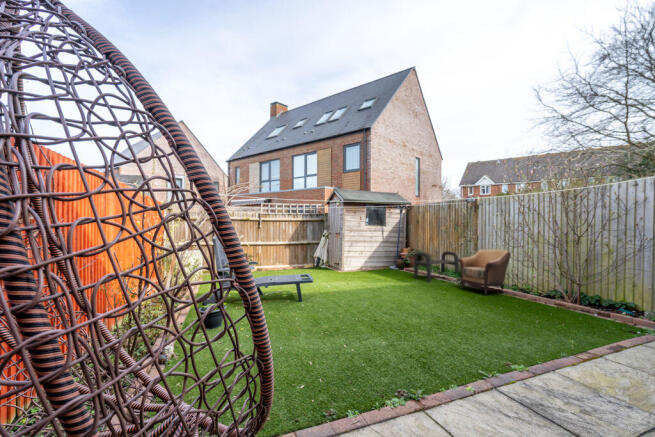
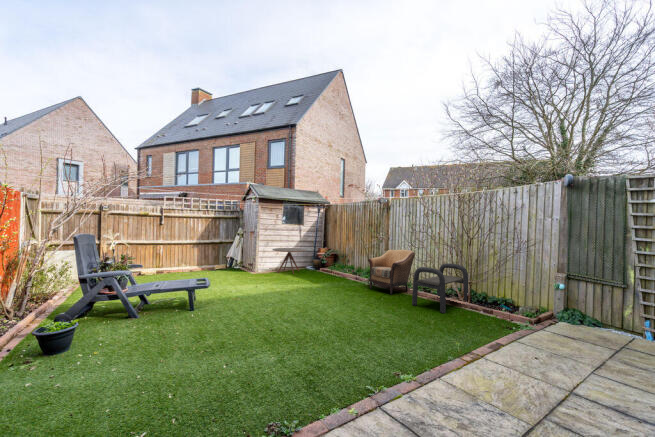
round table: none [357,249,390,274] -> present [272,248,306,274]
bench: present [414,251,459,282] -> present [412,263,468,313]

